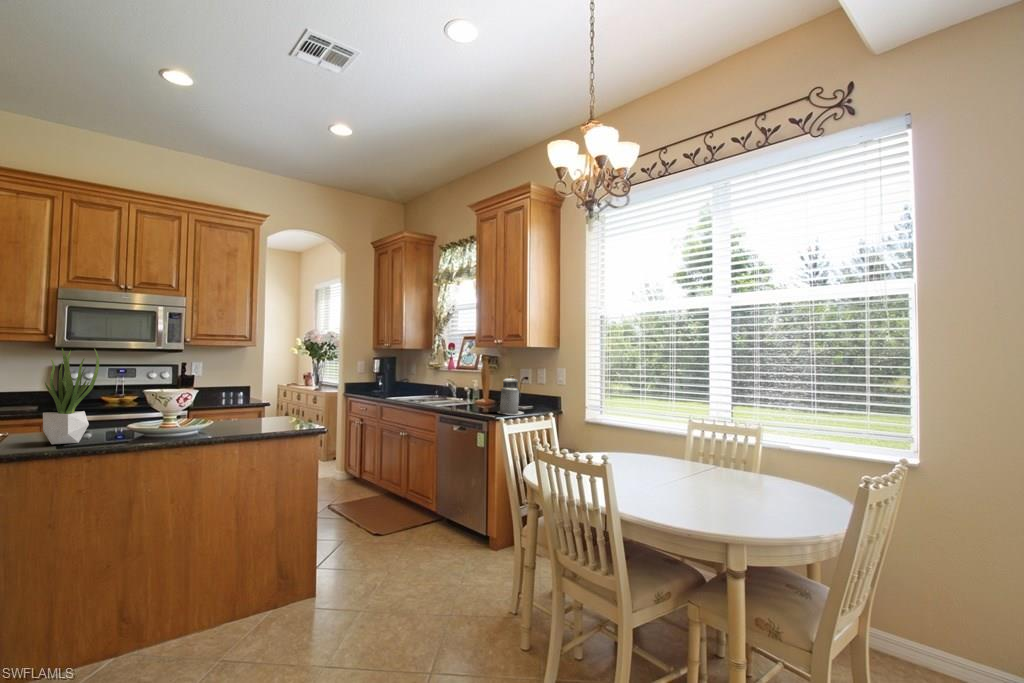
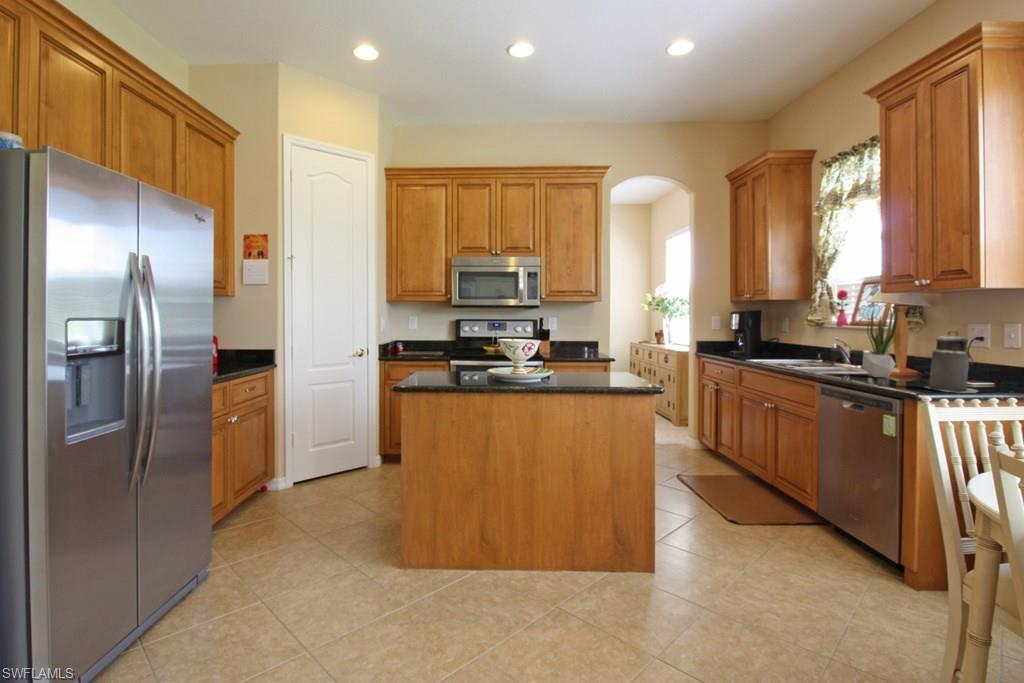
potted plant: present [43,349,99,444] -> present [862,307,898,378]

